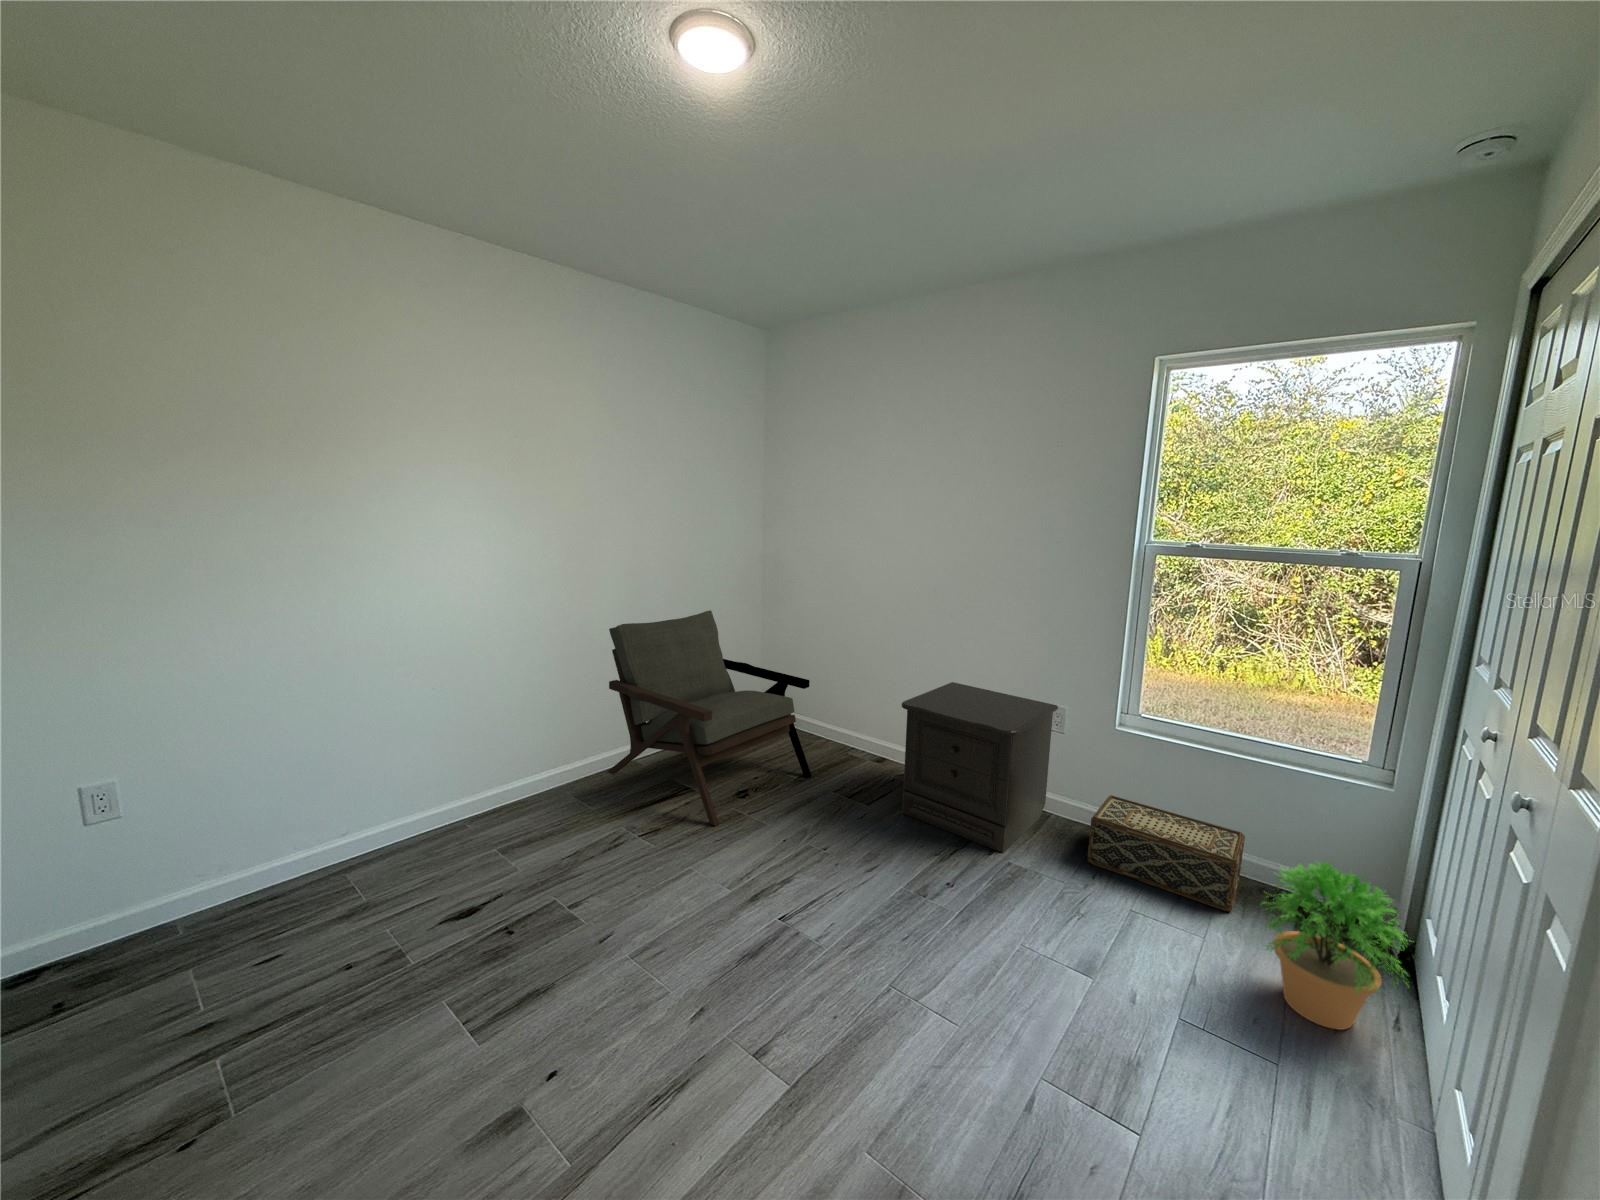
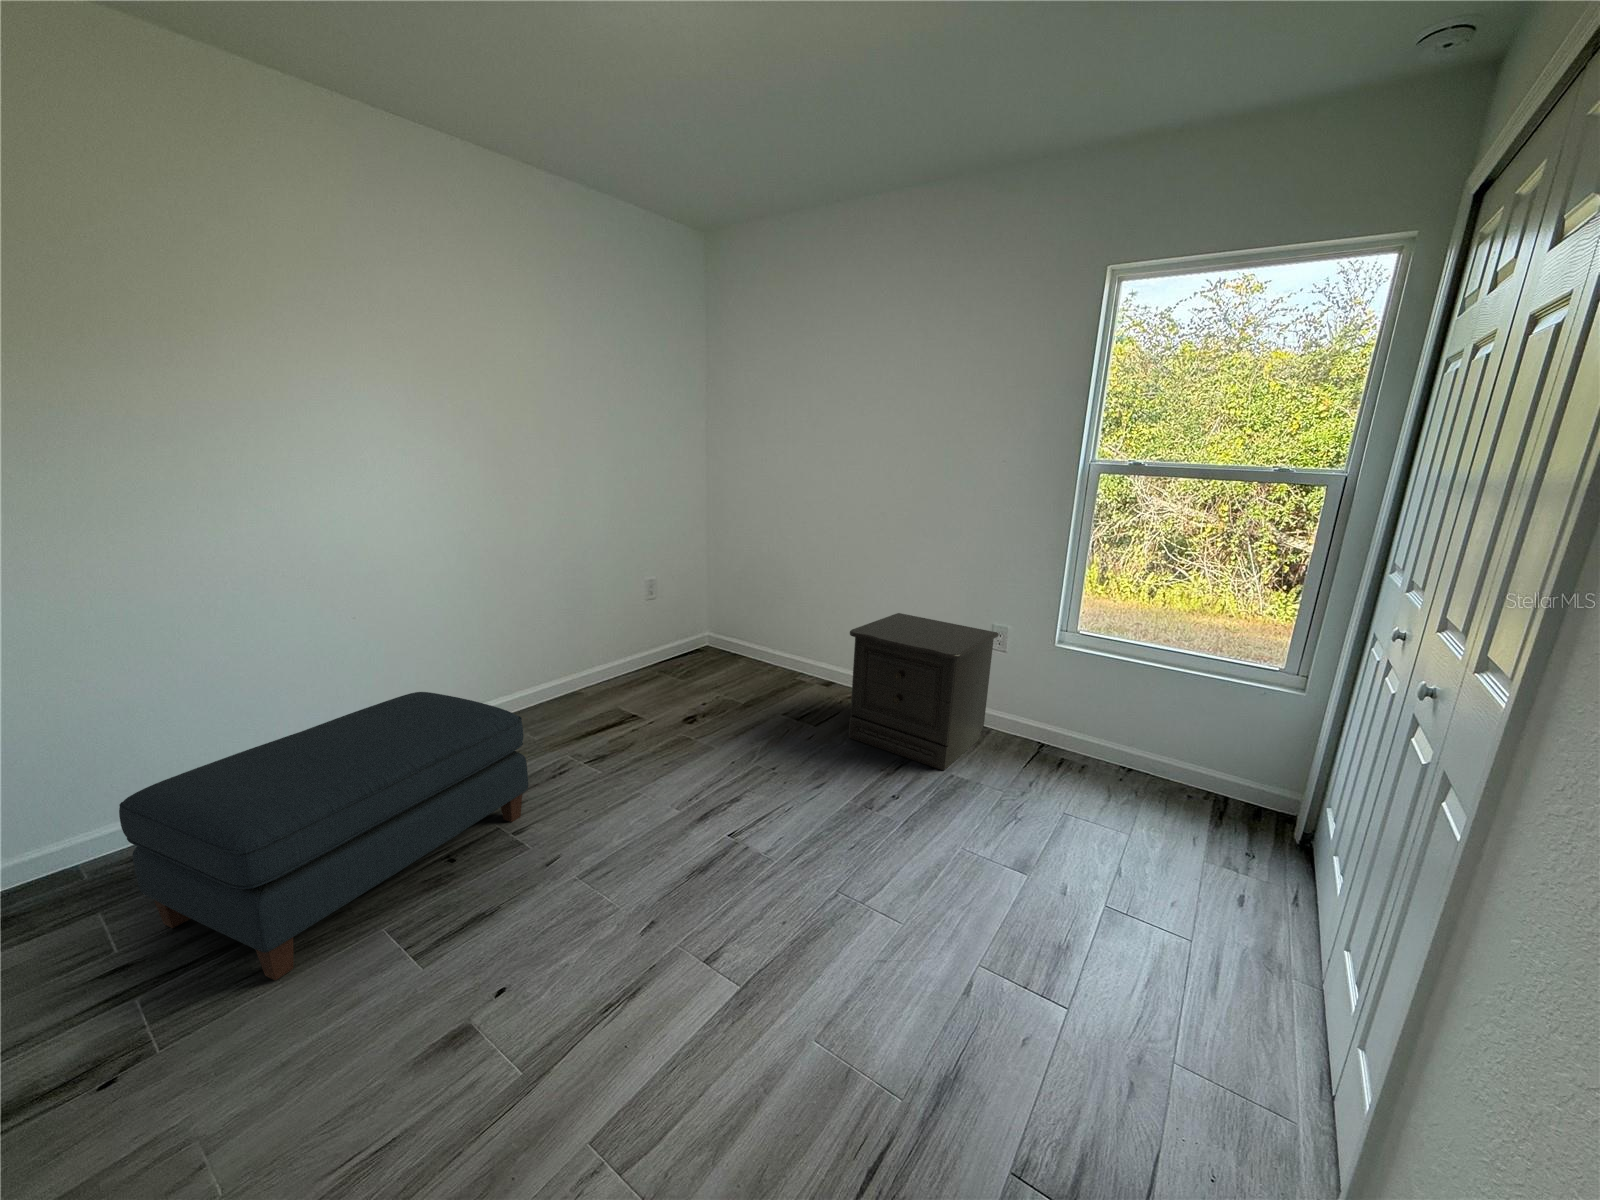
armchair: present [608,610,812,826] -> none [552,544,761,753]
ottoman: none [219,763,582,1054] -> present [119,692,528,981]
woven basket: present [1087,795,1245,912] -> none [1022,716,1165,816]
potted plant: present [1263,862,1408,1030] -> none [1179,762,1314,912]

